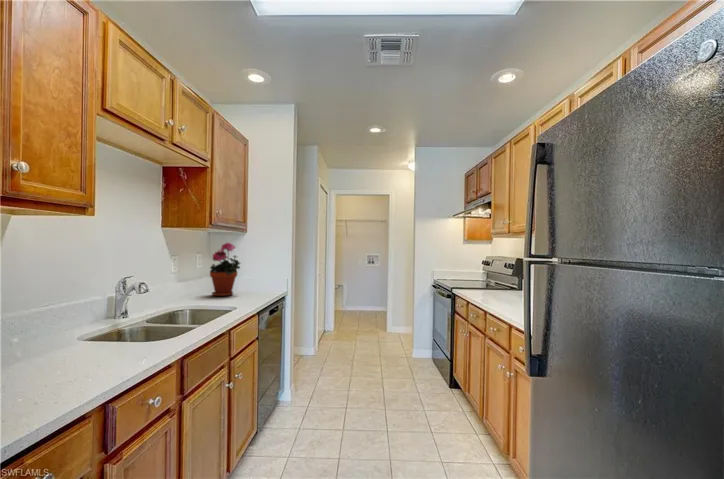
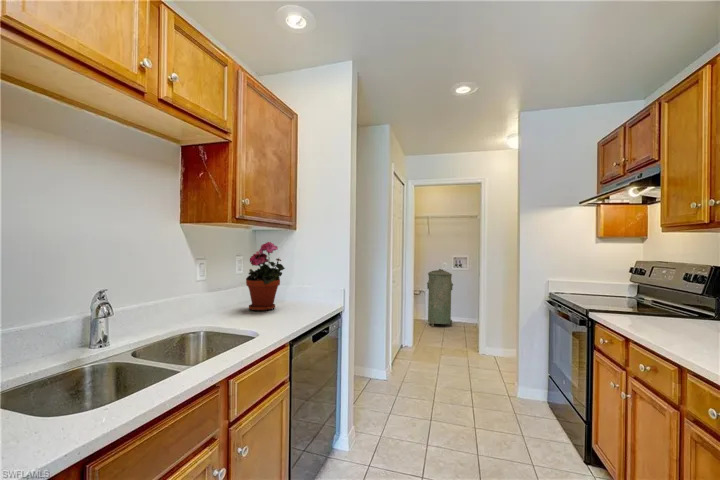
trash can: none [344,266,367,317] -> present [427,269,453,327]

